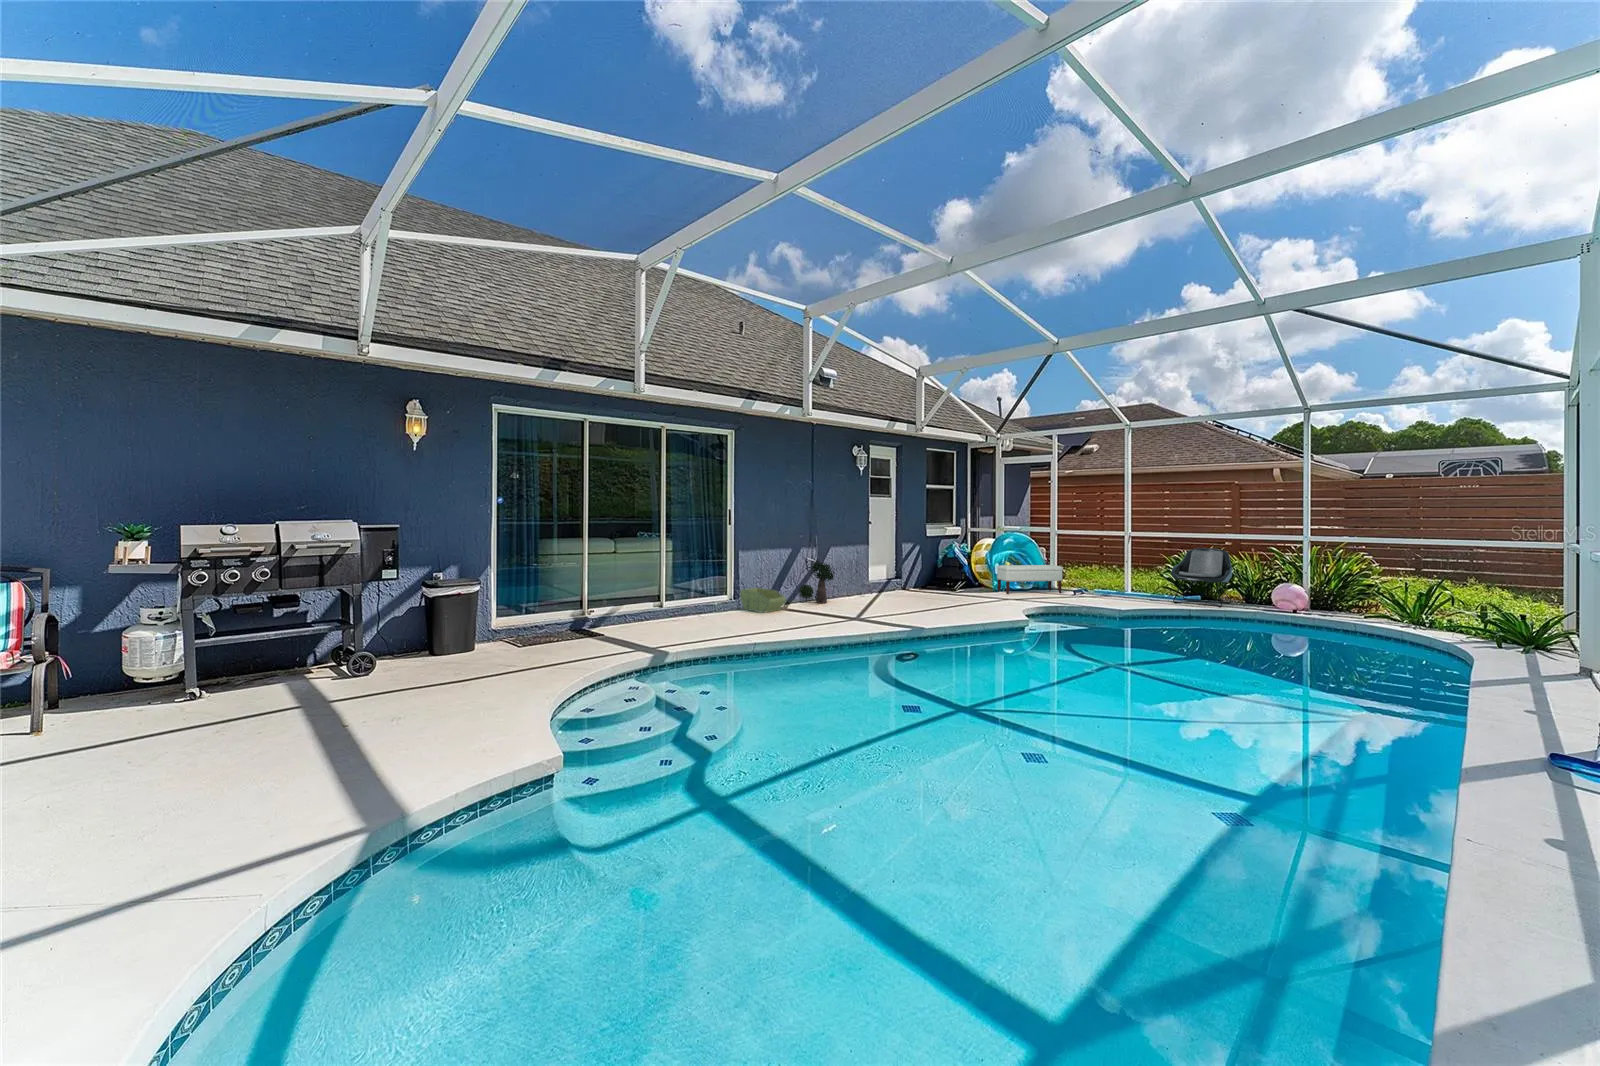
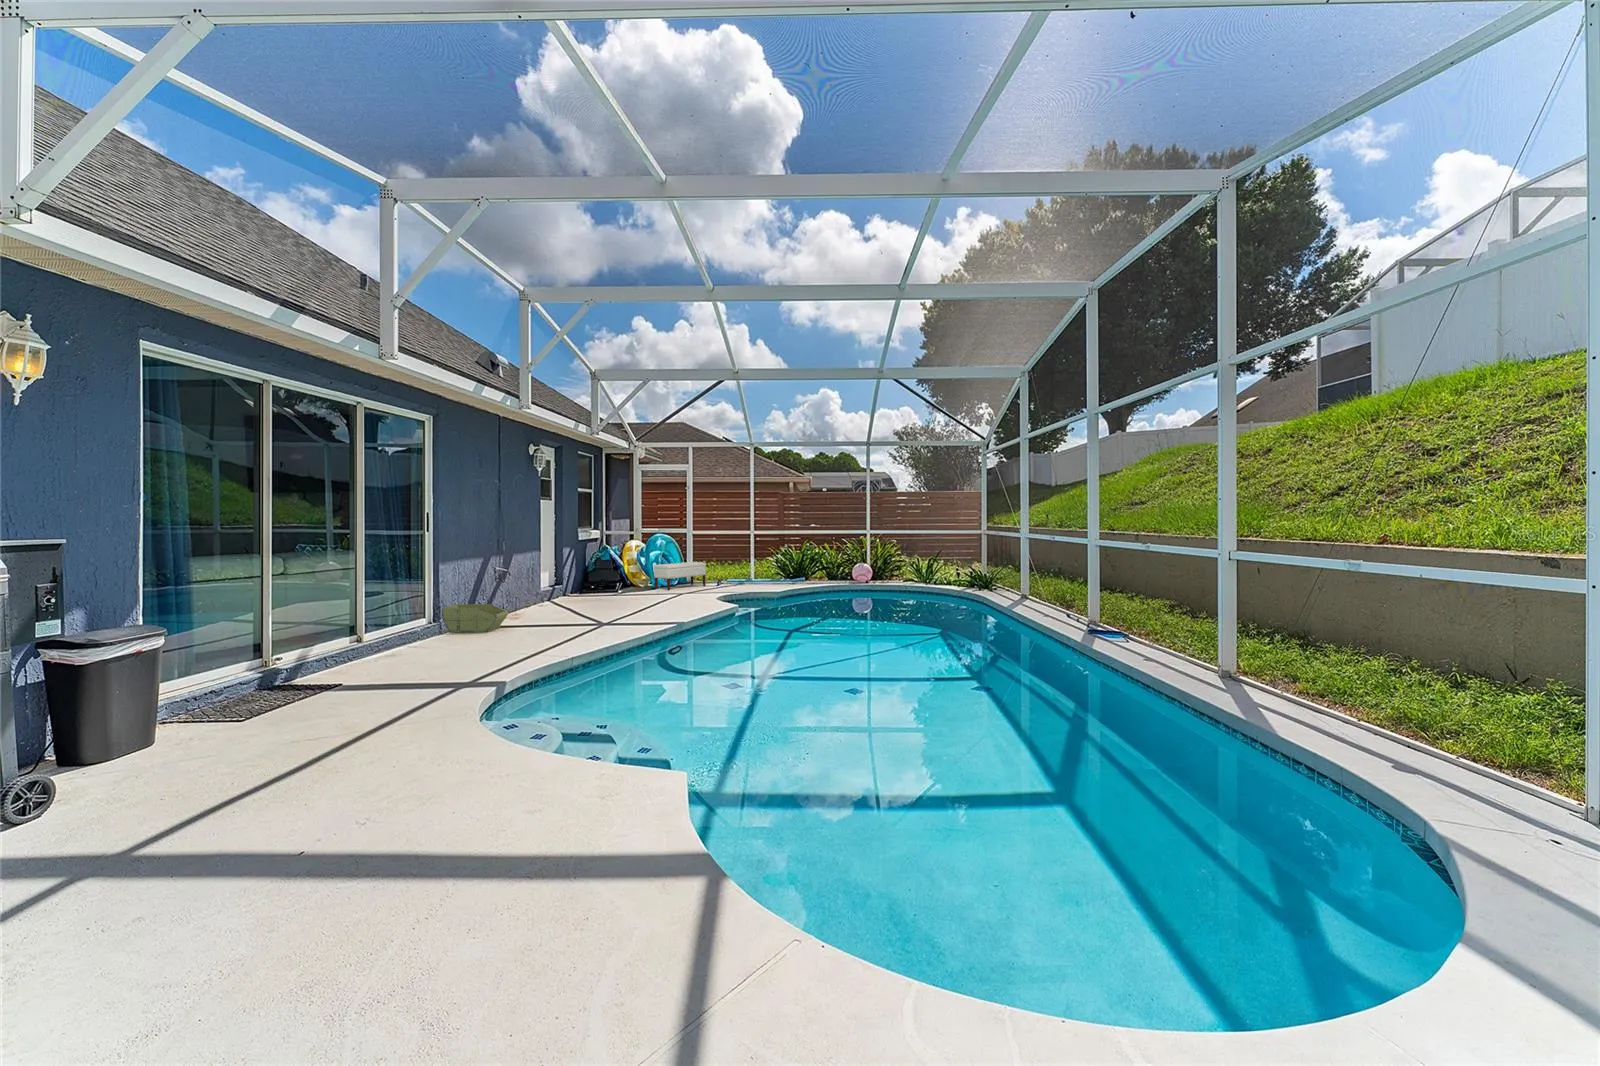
lounge chair: present [1171,548,1232,608] -> none [790,541,828,584]
potted plant: present [799,561,834,604] -> none [491,568,538,617]

